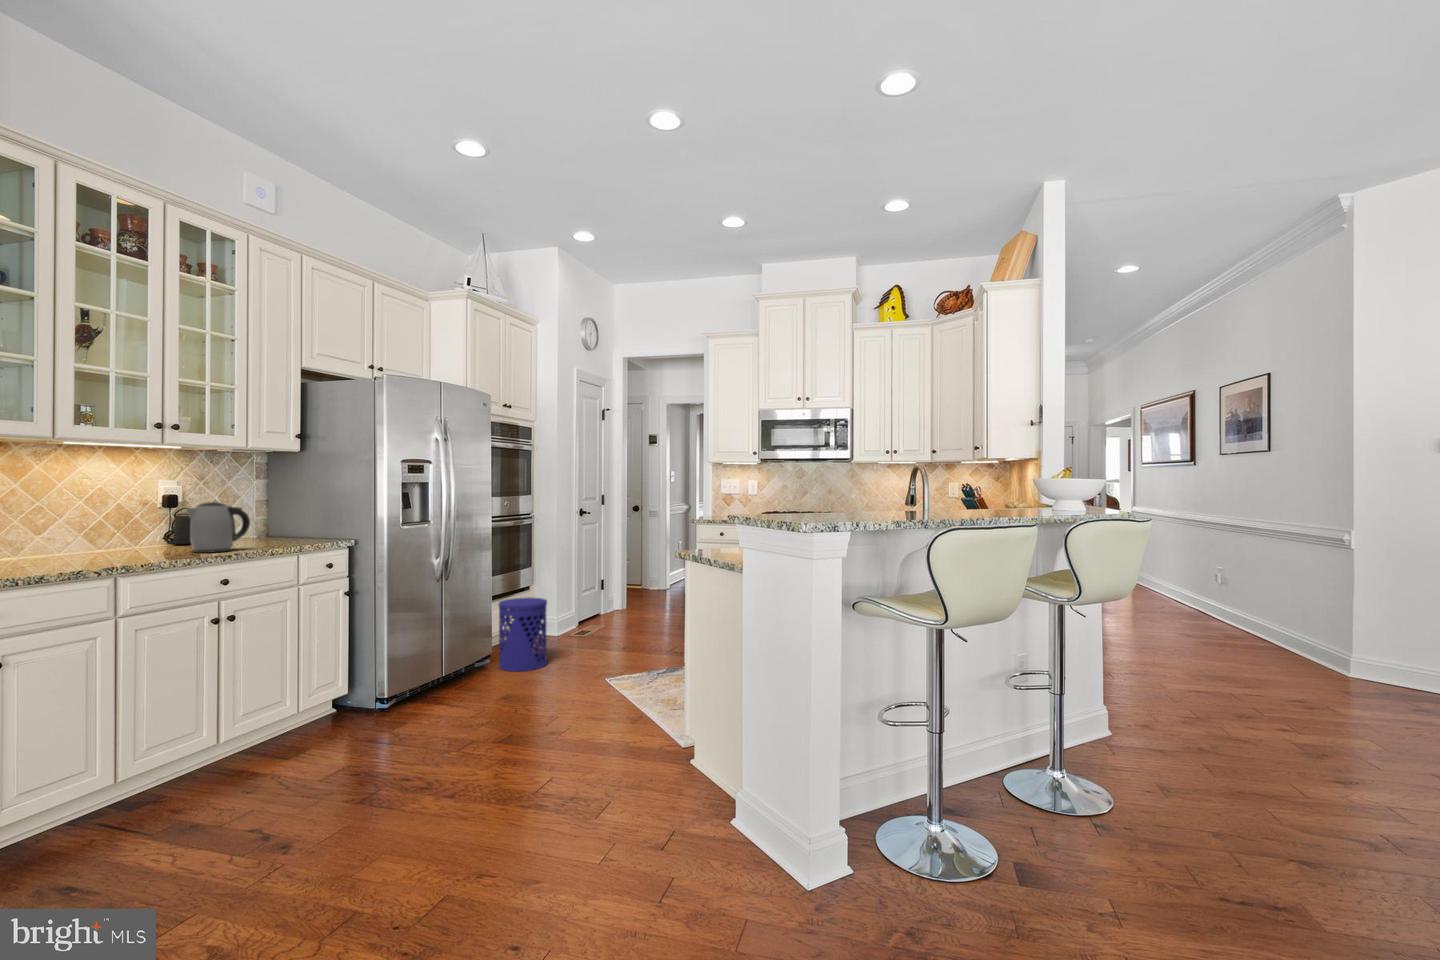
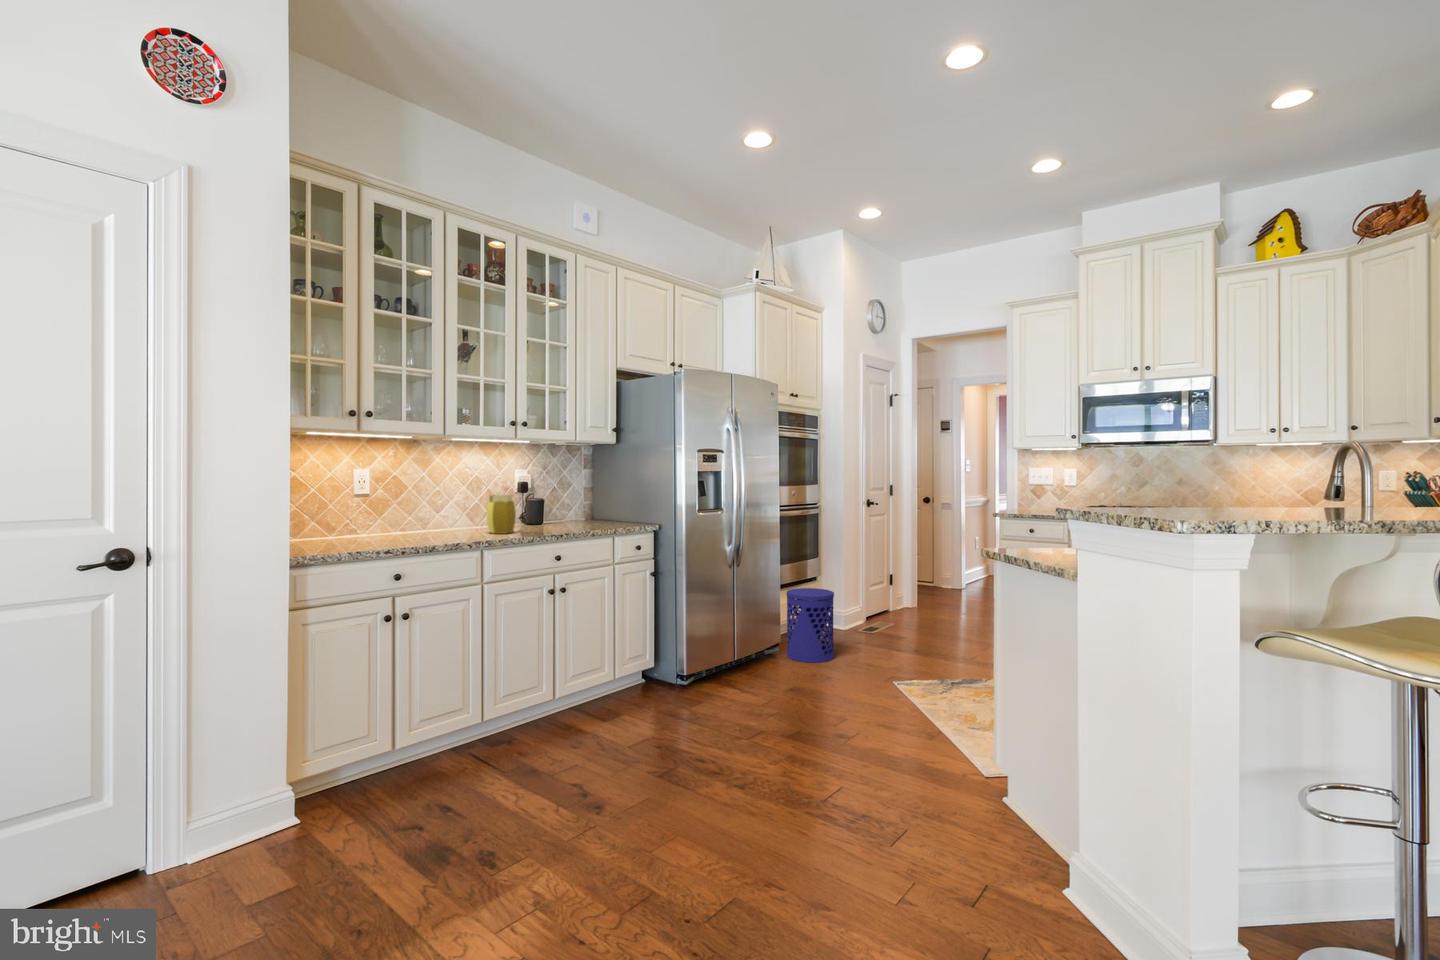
kettle: present [186,502,250,553] -> none [532,489,577,532]
jar: none [119,510,163,558] -> present [487,494,516,534]

